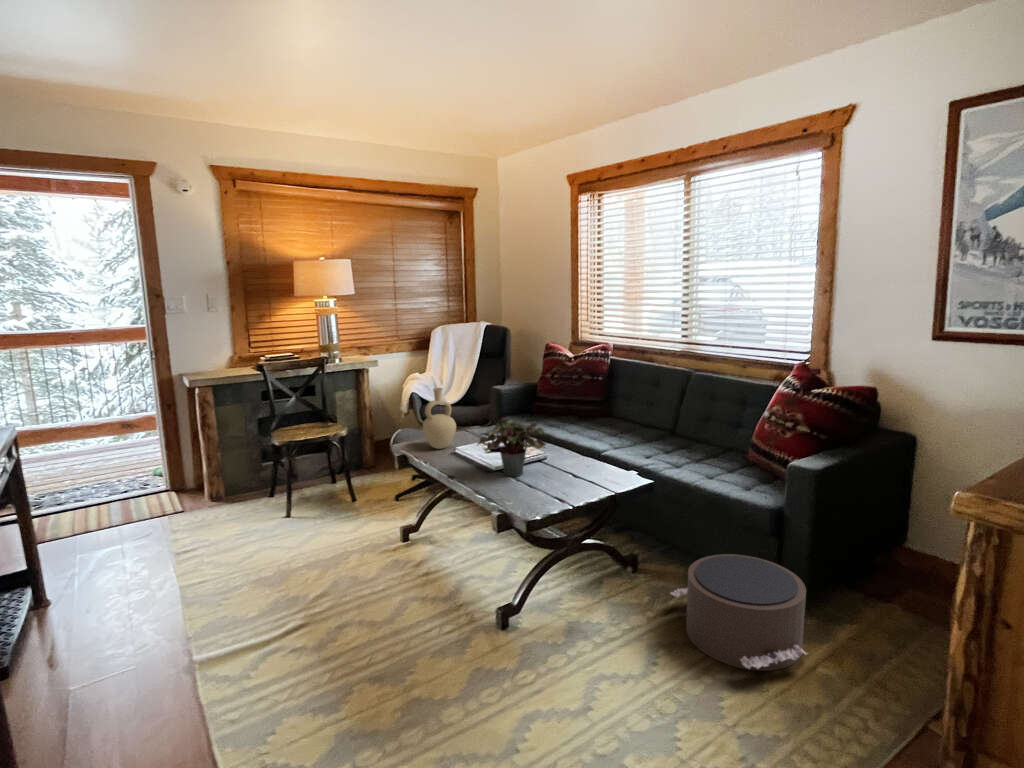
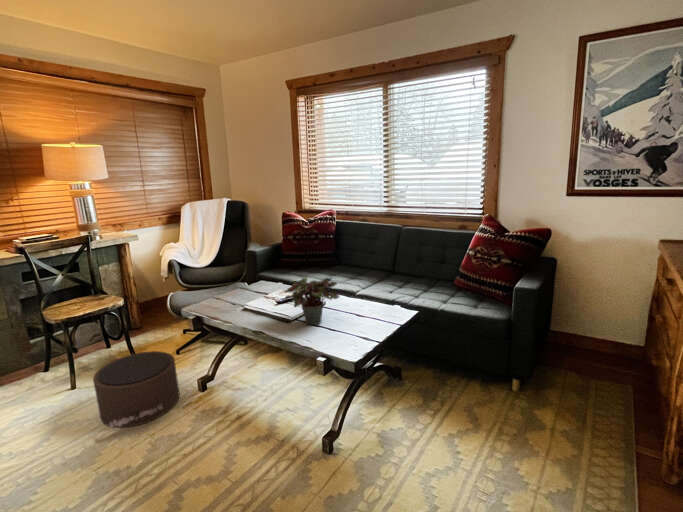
vase: present [423,388,456,449] -> none [216,255,246,308]
pouf: present [671,554,808,671] -> present [93,351,180,428]

